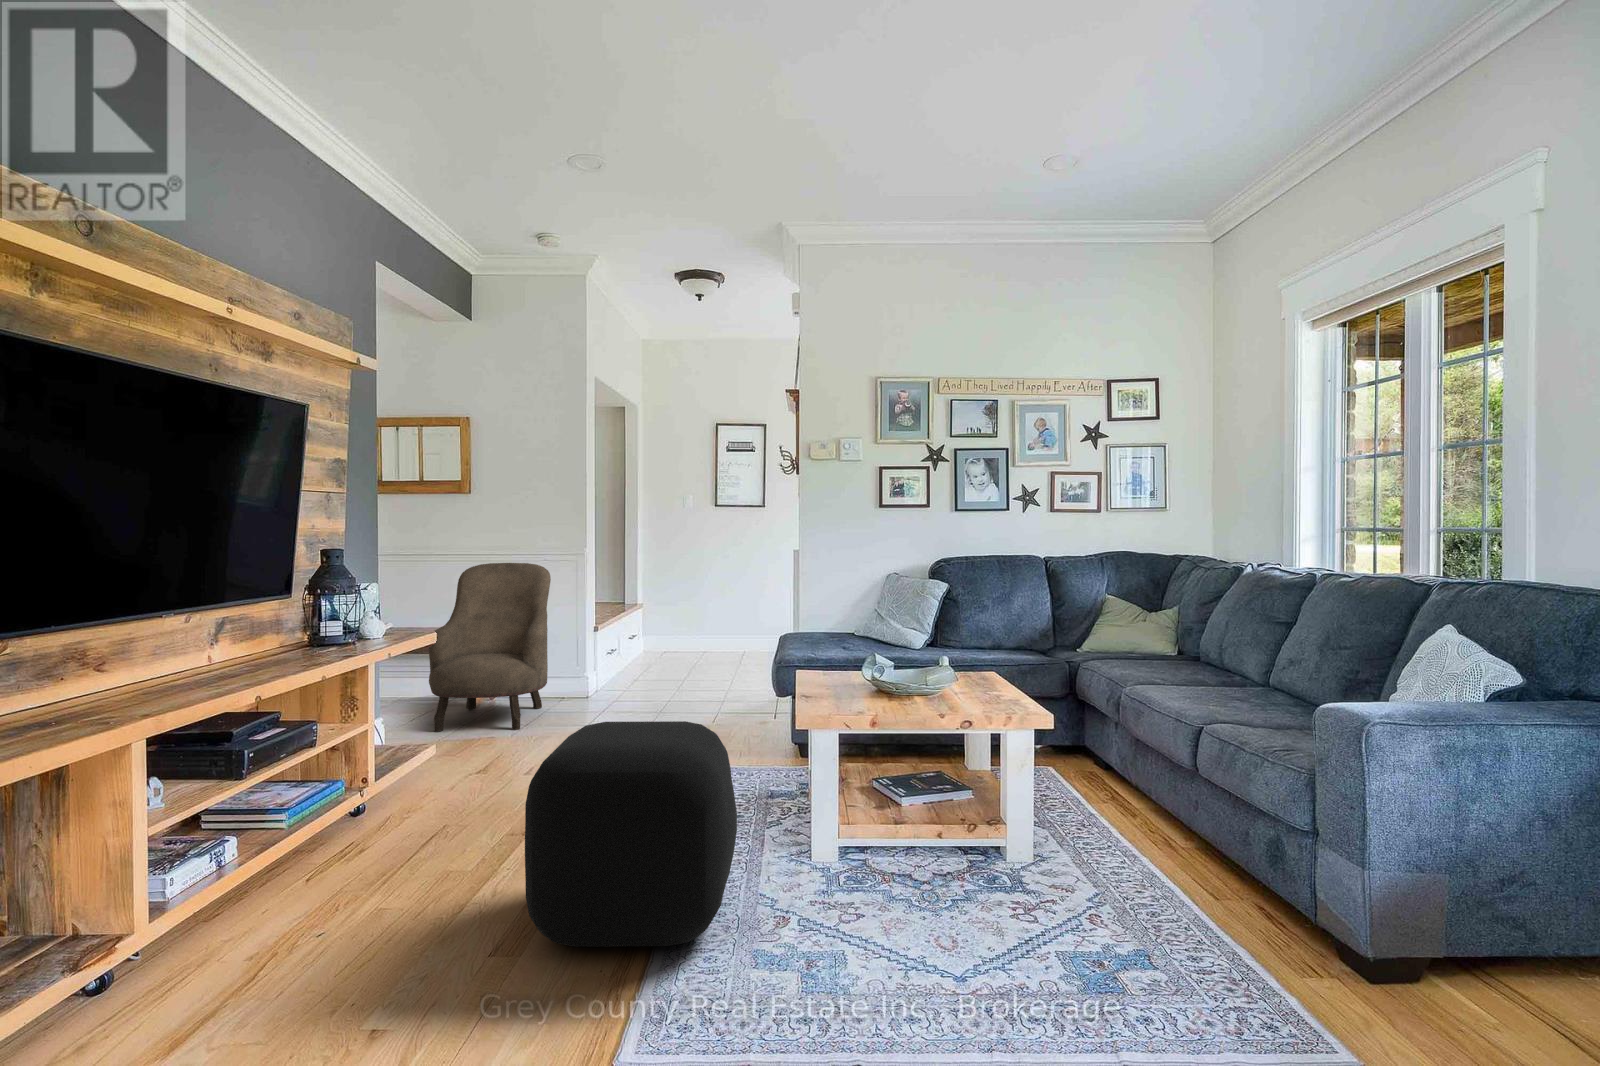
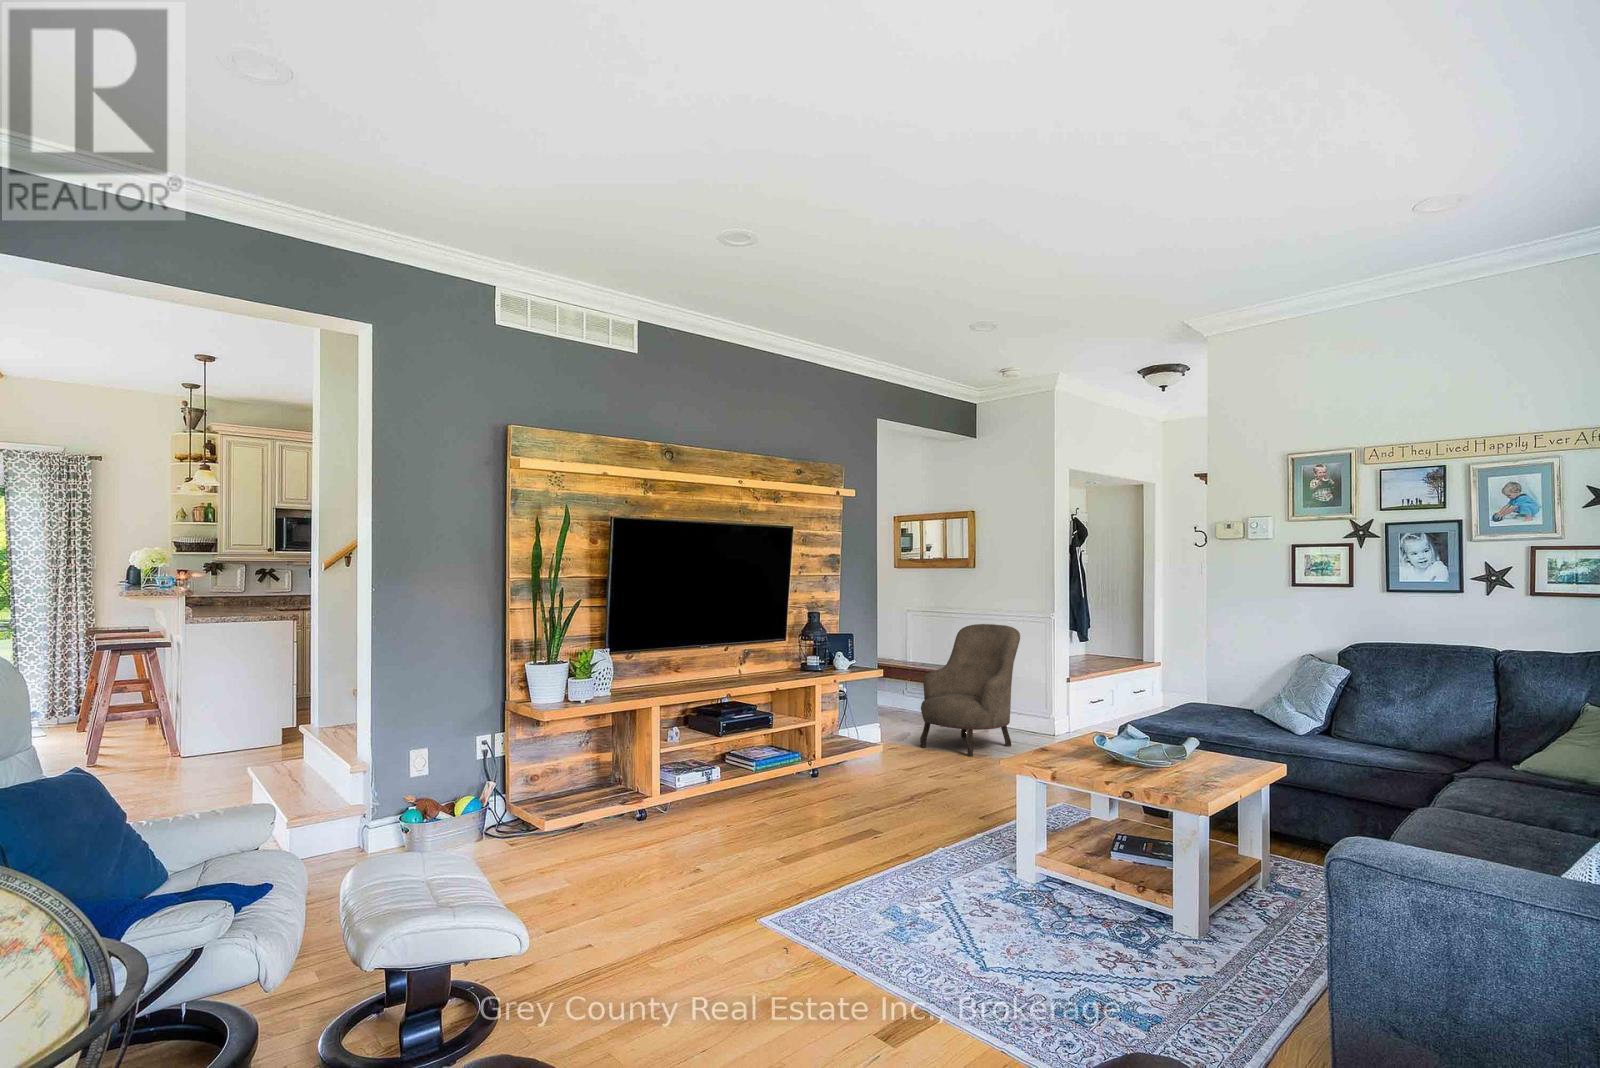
ottoman: present [525,721,737,947] -> none [789,735,929,876]

